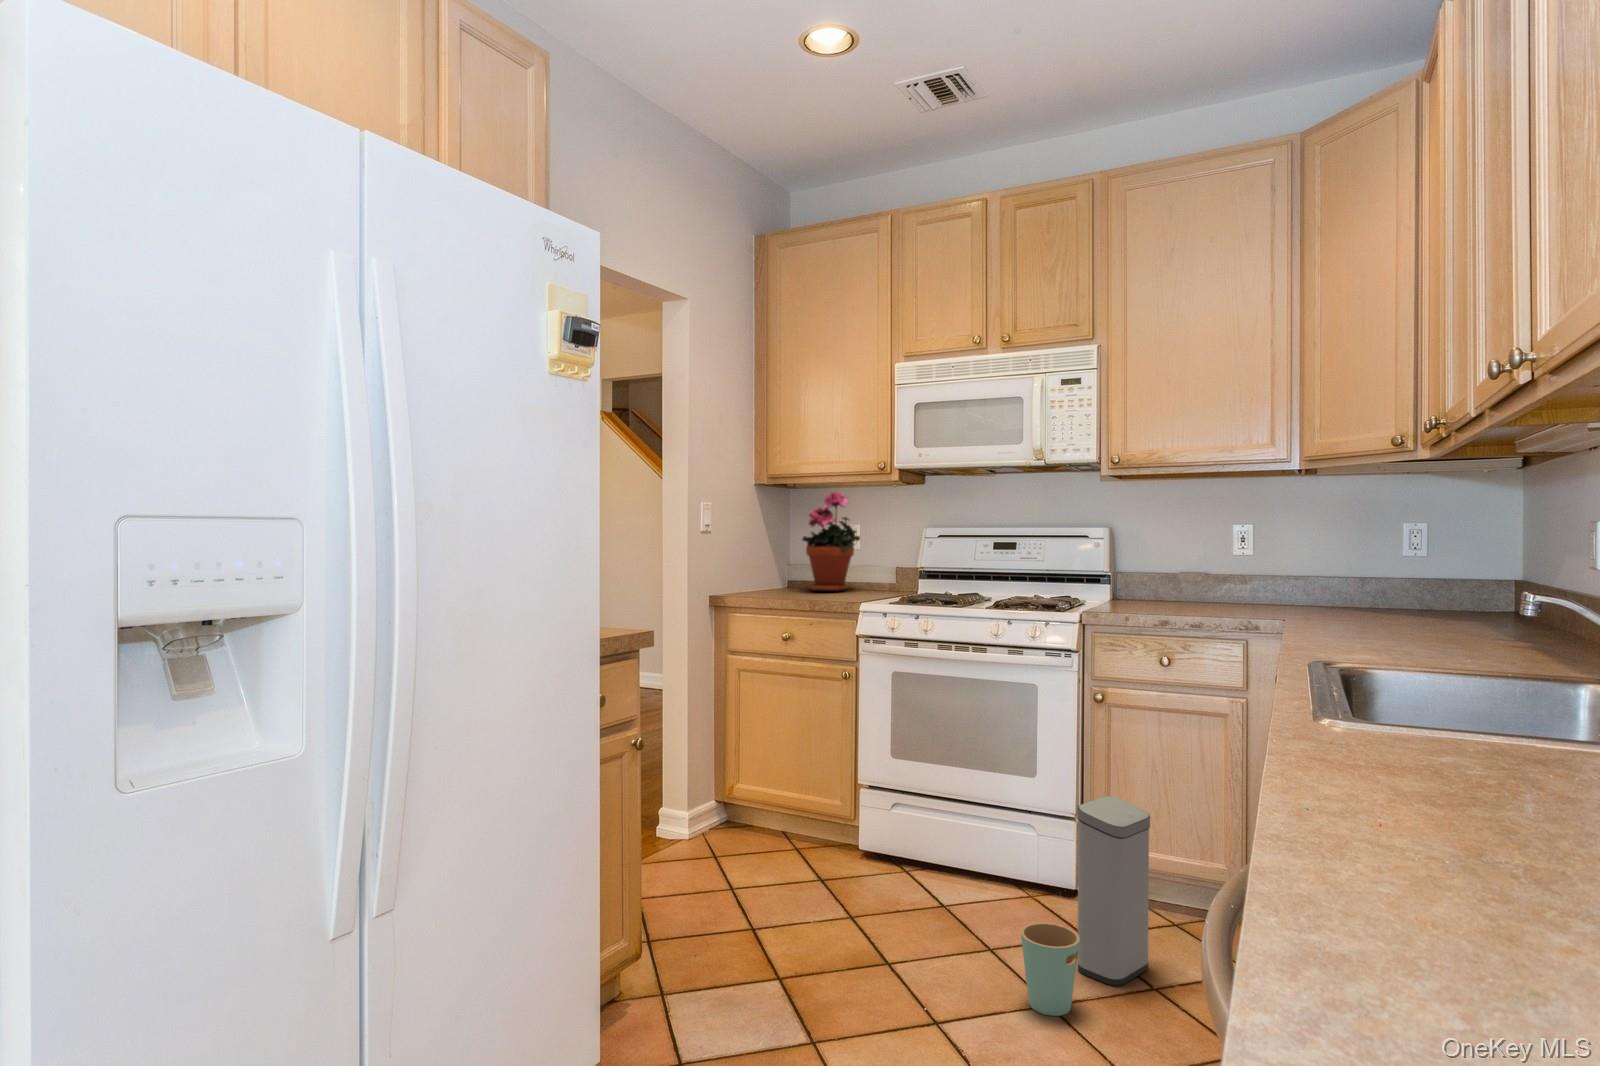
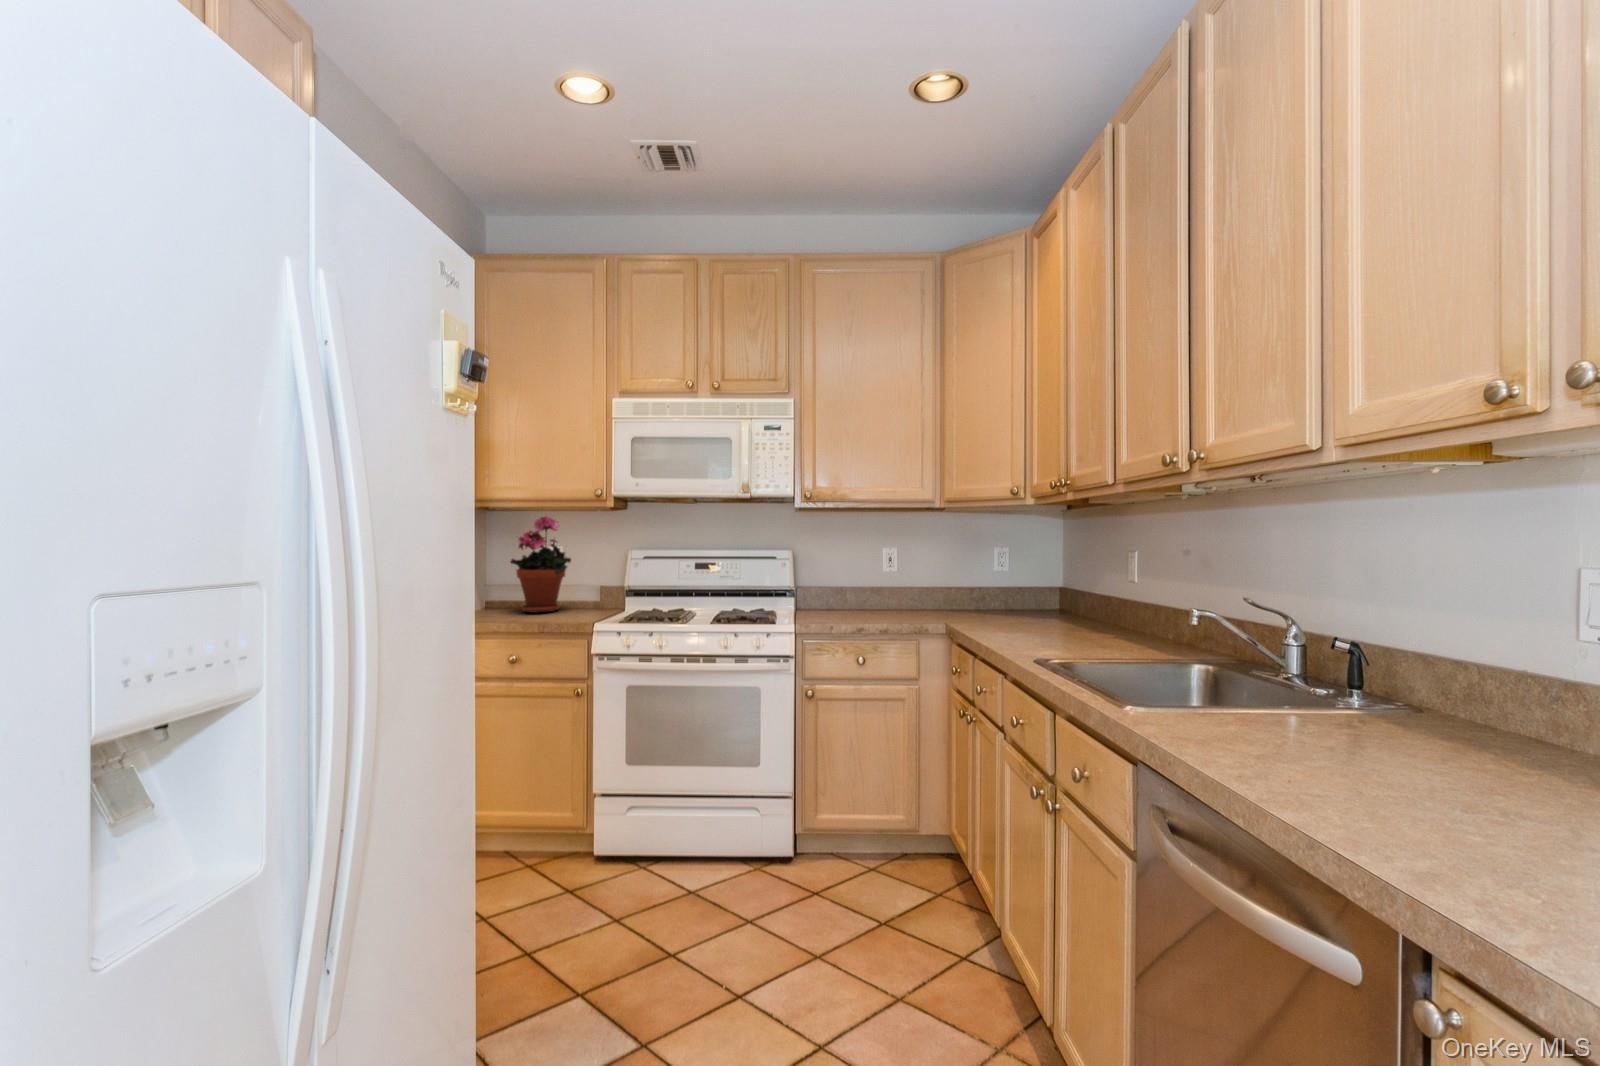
trash can: present [1021,796,1150,1016] -> none [797,776,872,975]

